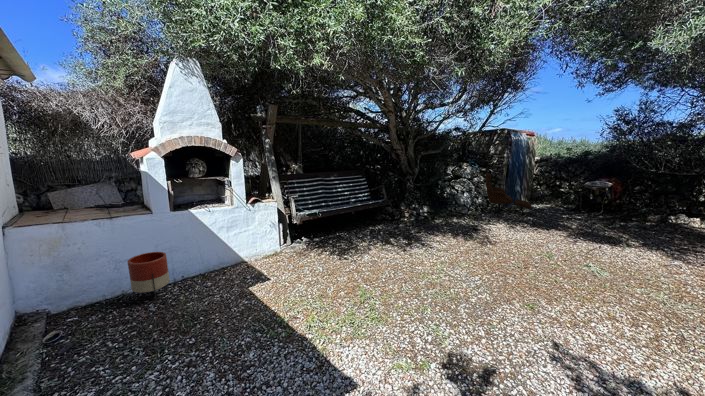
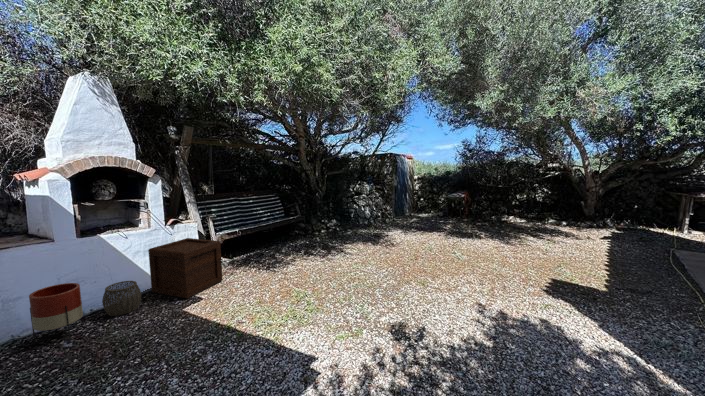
lounge chair: present [486,173,532,215] -> none [380,189,416,223]
wooden crate: none [230,217,295,278] -> present [148,238,223,299]
woven basket: none [188,254,220,286] -> present [102,281,141,316]

